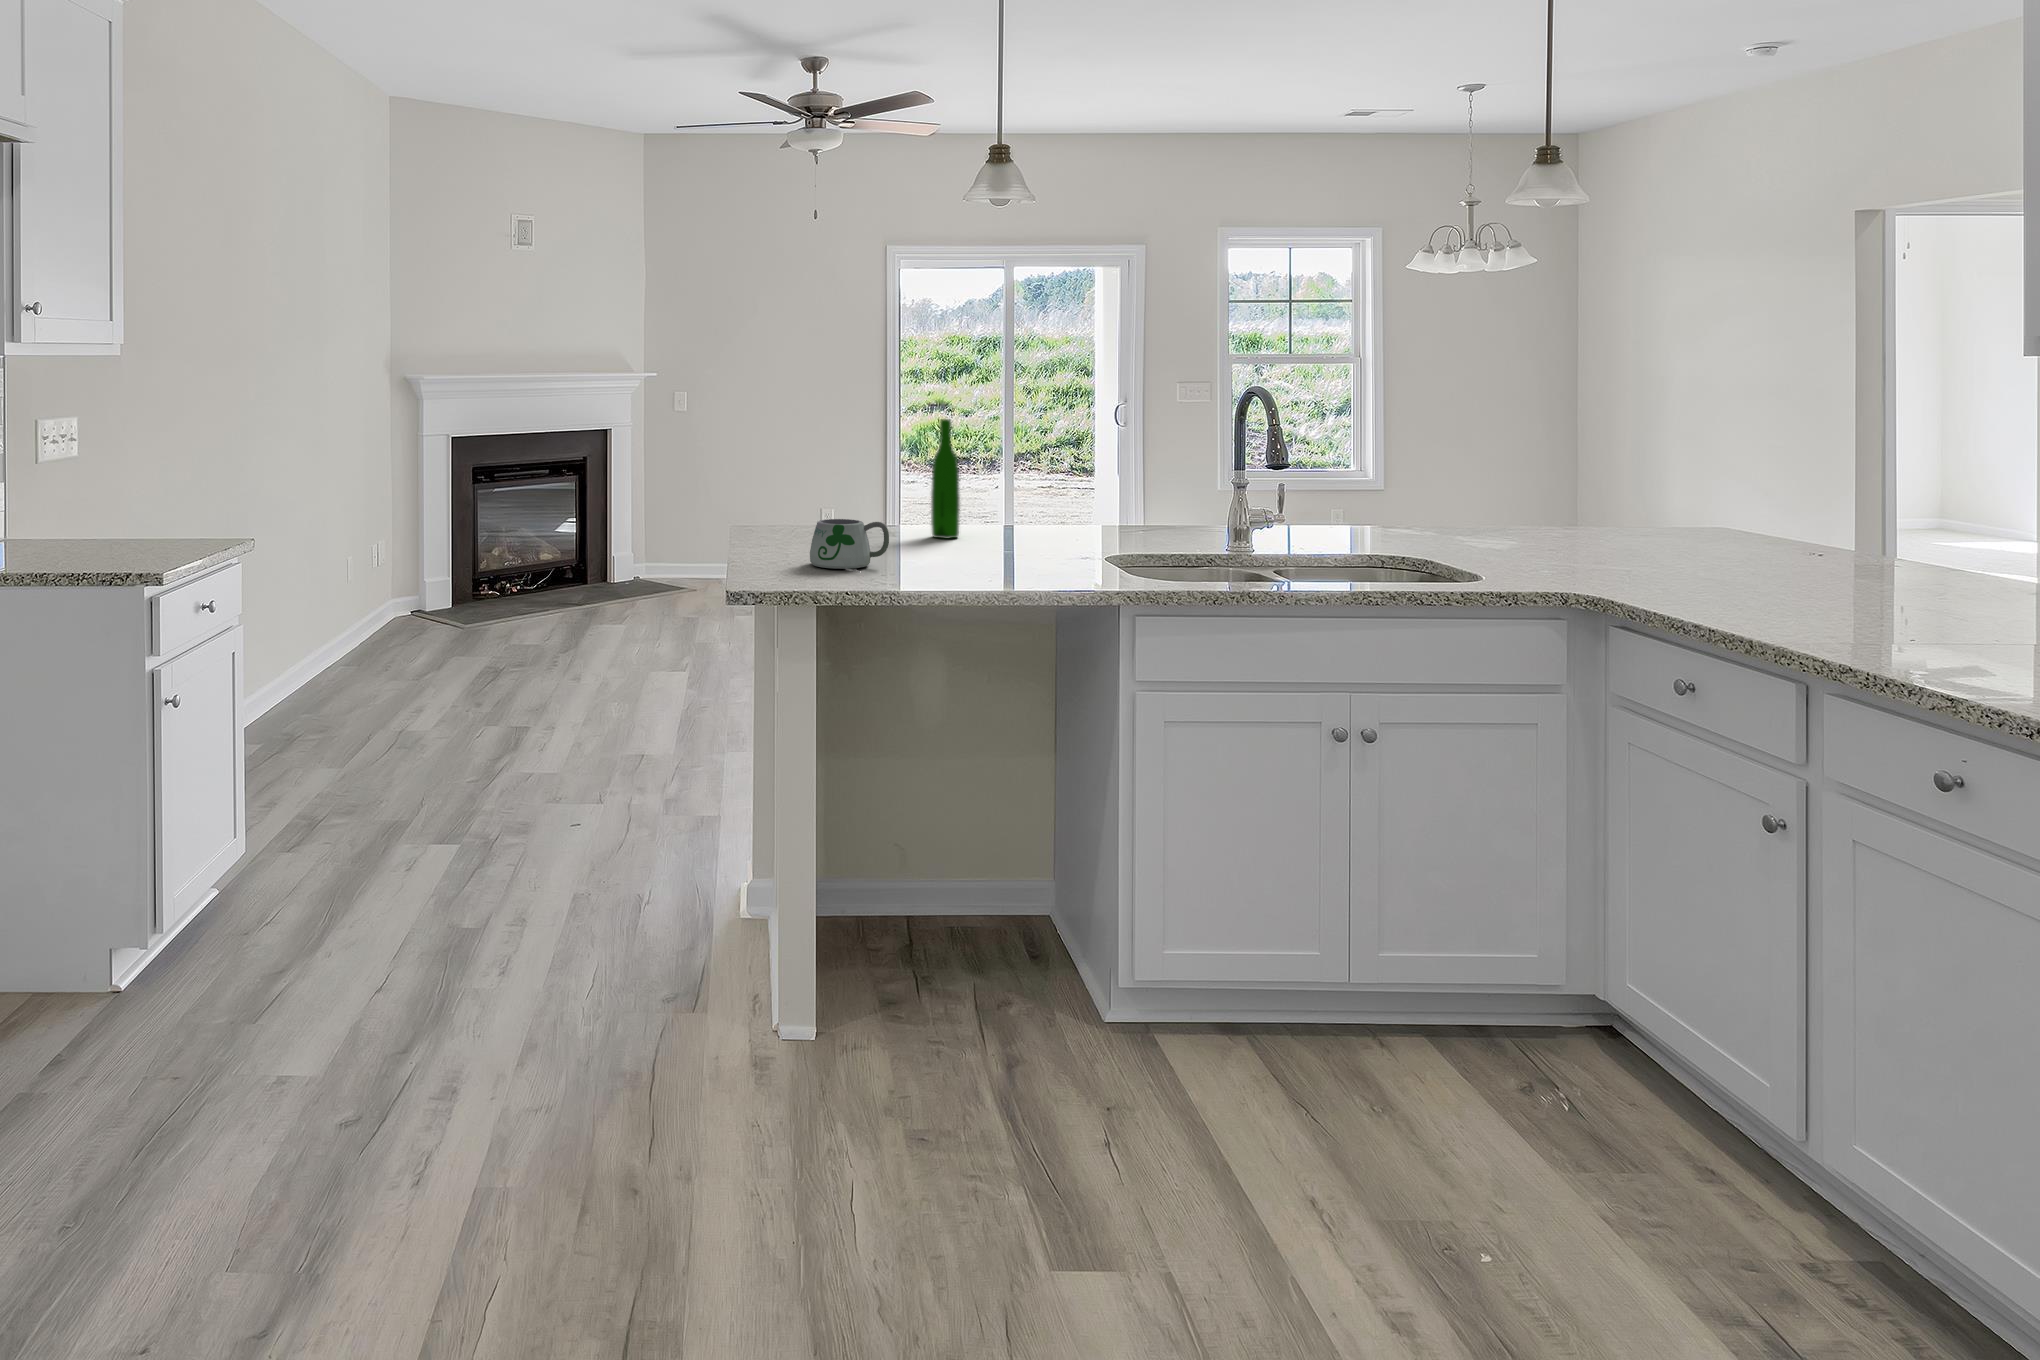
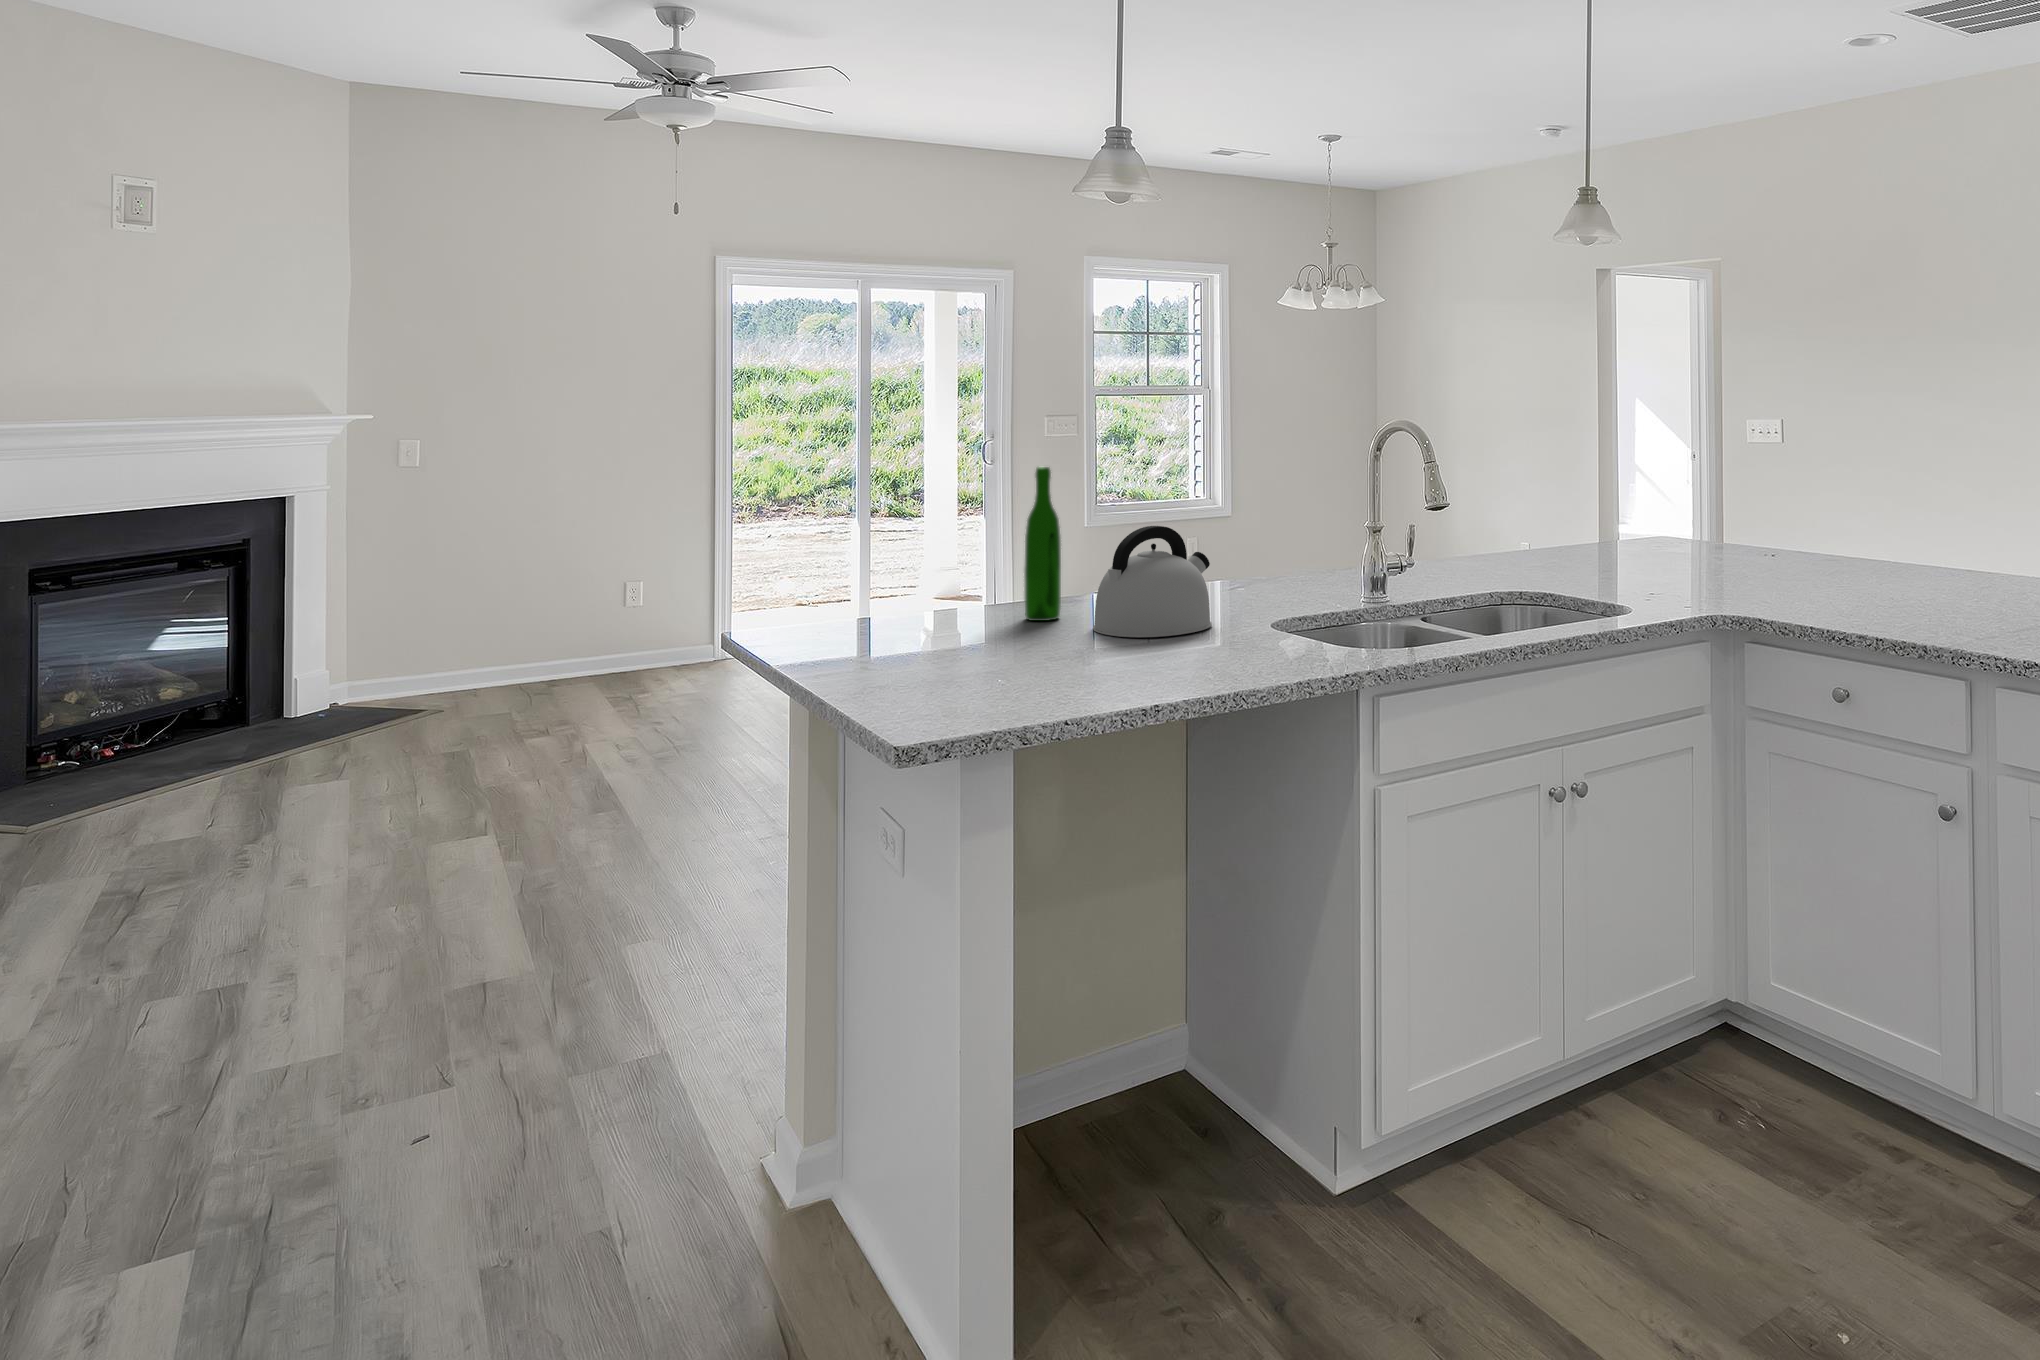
kettle: none [968,469,1070,556] -> present [1093,526,1212,637]
mug: present [810,519,889,572] -> none [934,611,1047,686]

